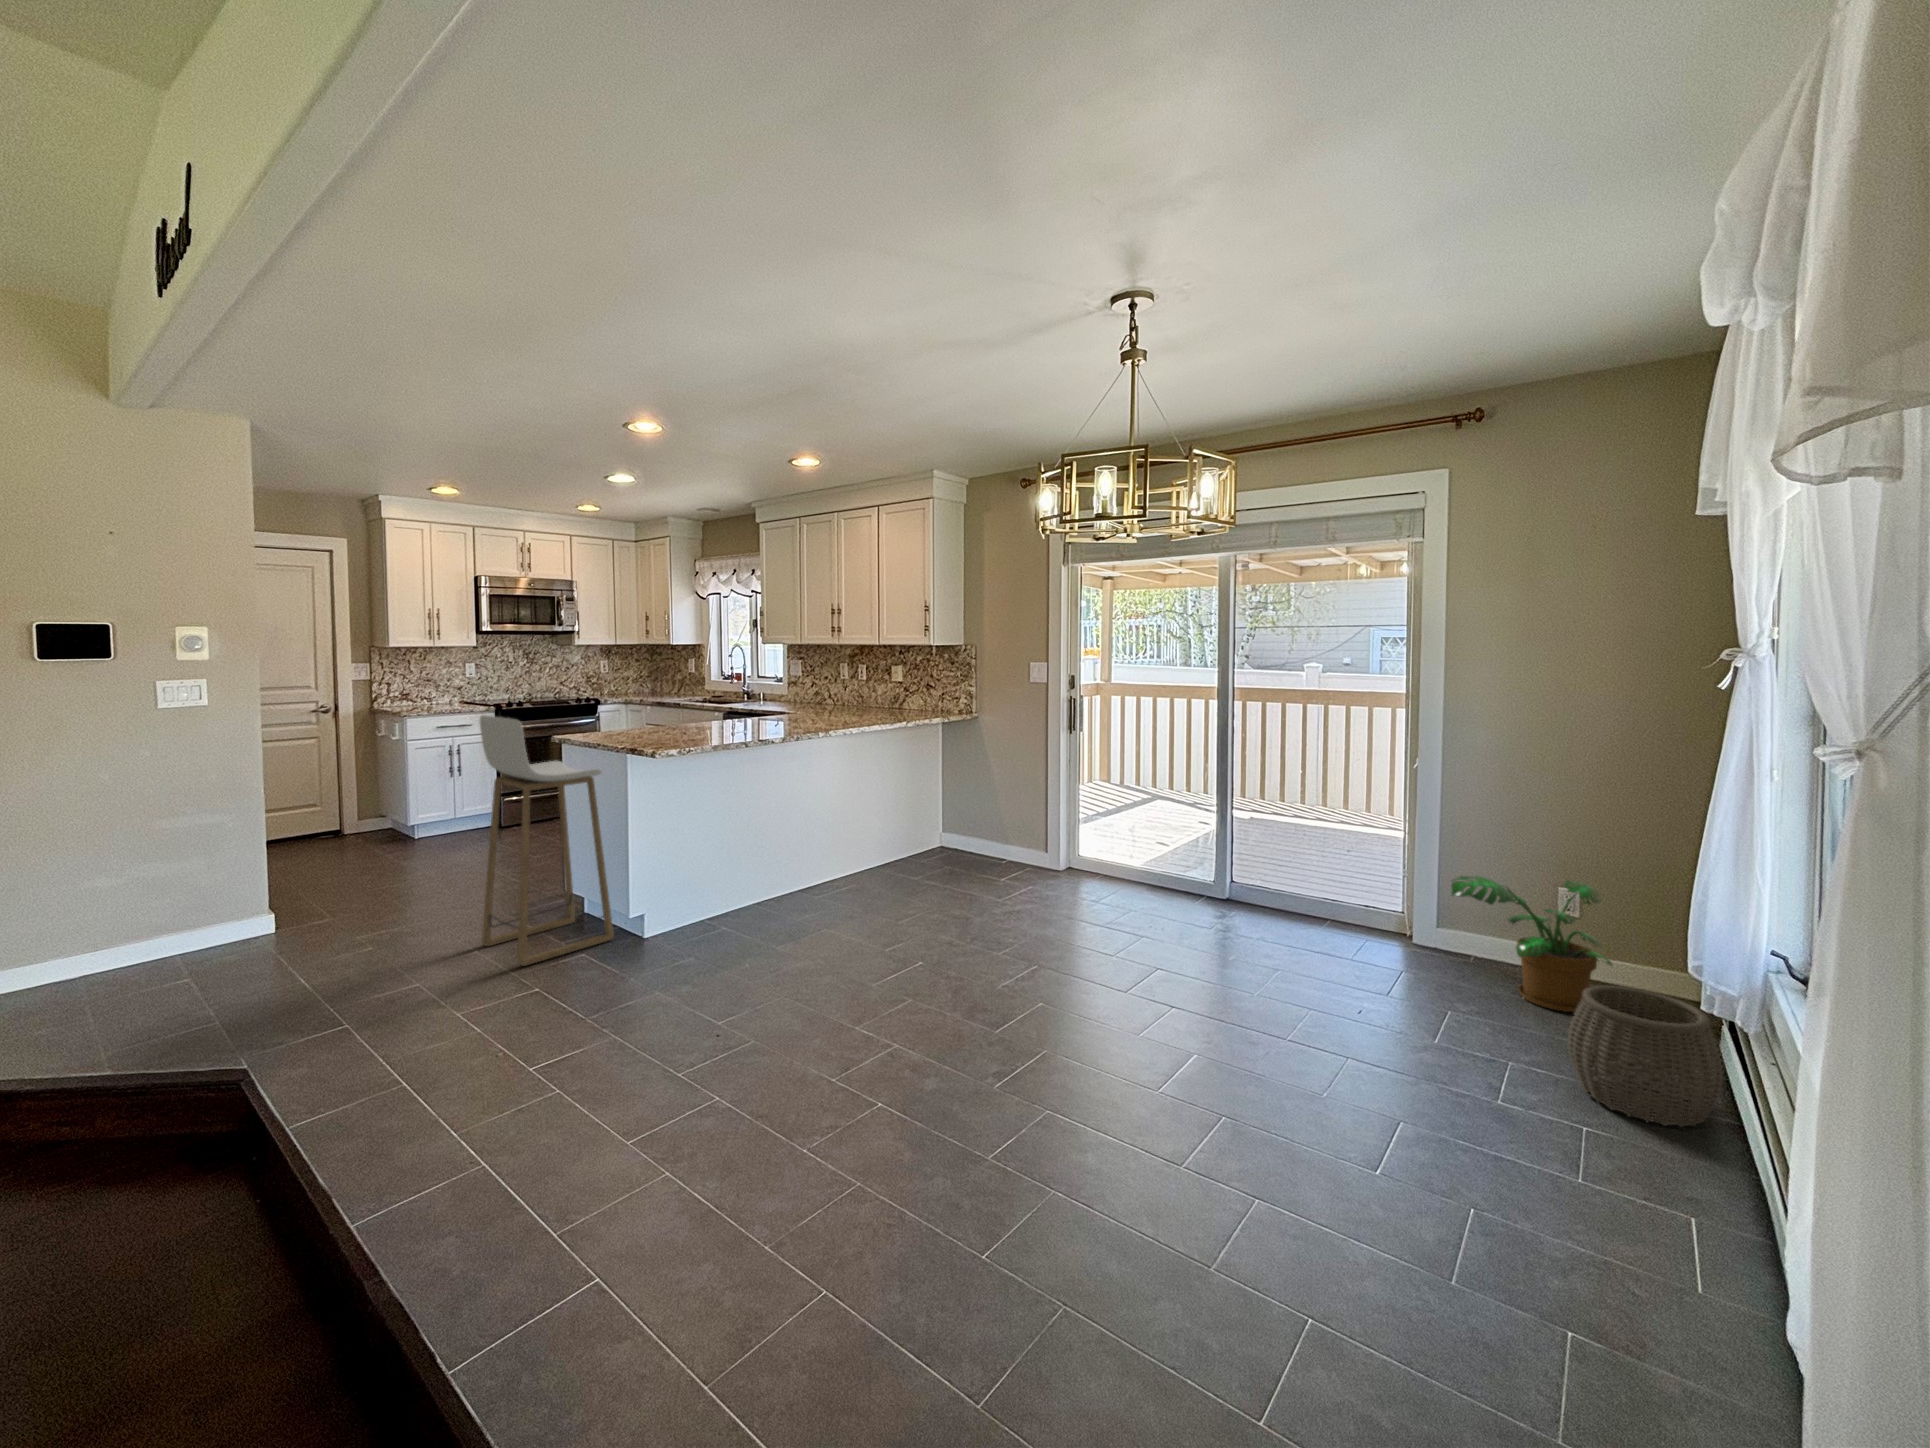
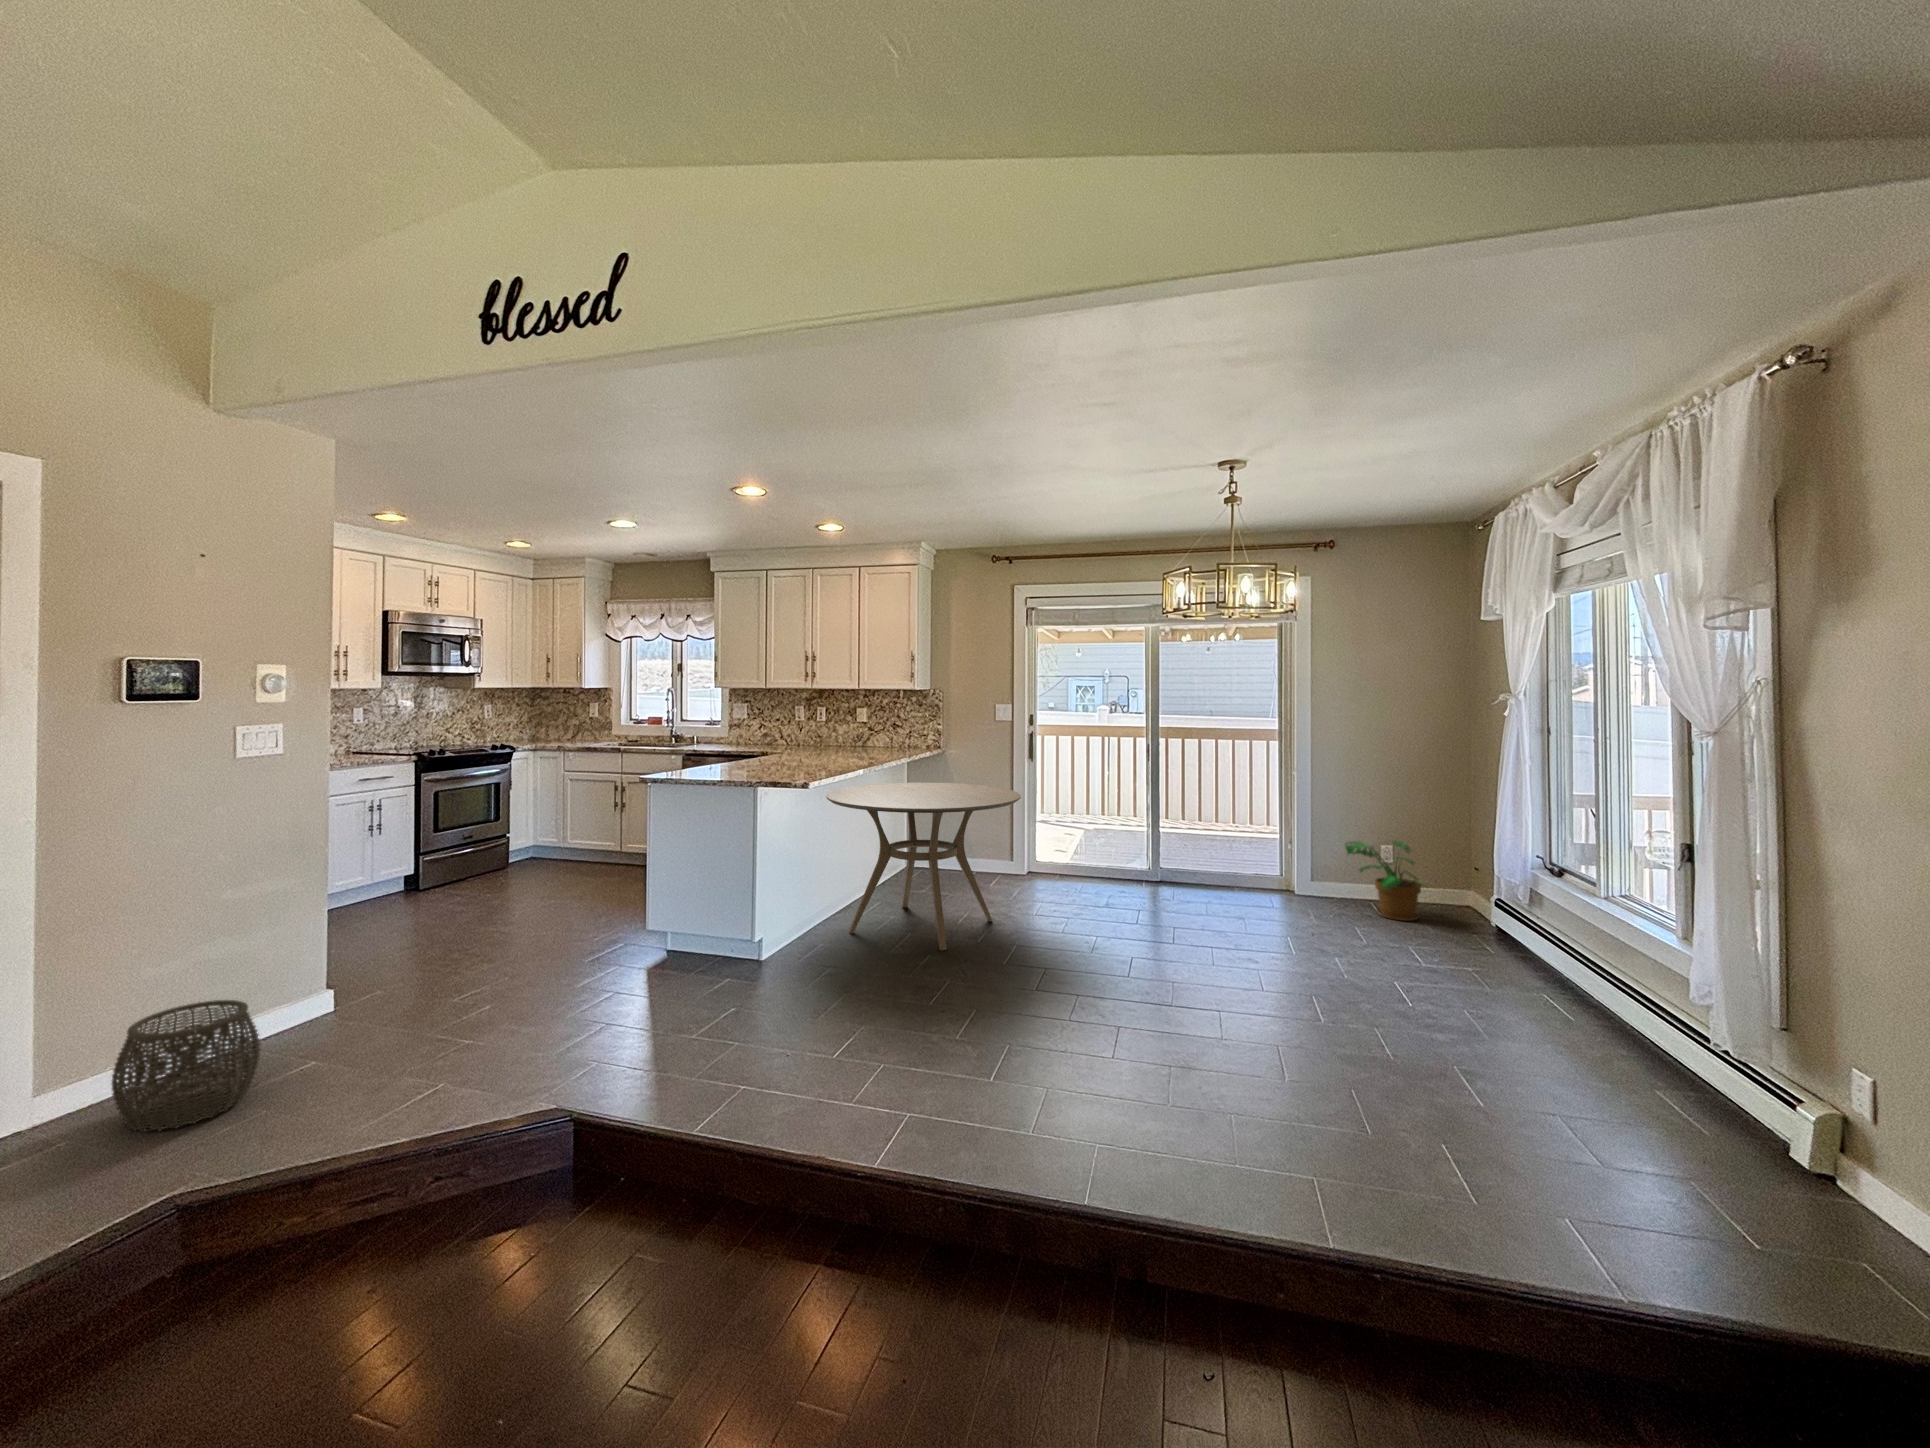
bar stool: present [480,715,614,966] -> none [610,756,738,1001]
dining table: none [737,752,965,951] -> present [826,783,1021,950]
woven basket: present [1568,986,1723,1127] -> present [112,1000,261,1132]

